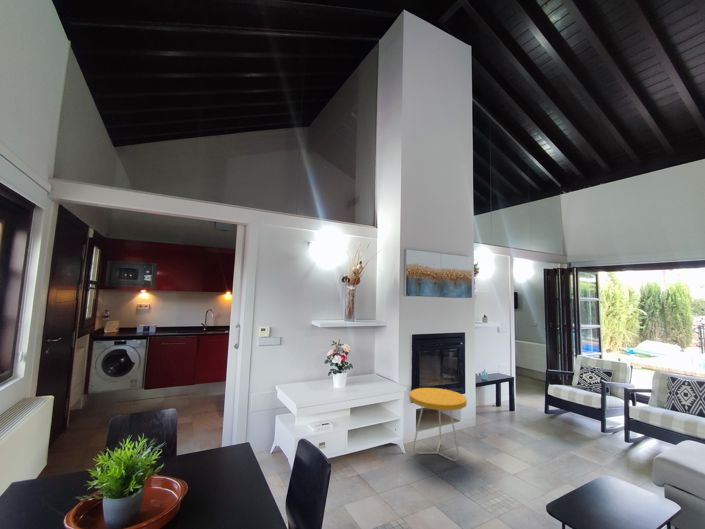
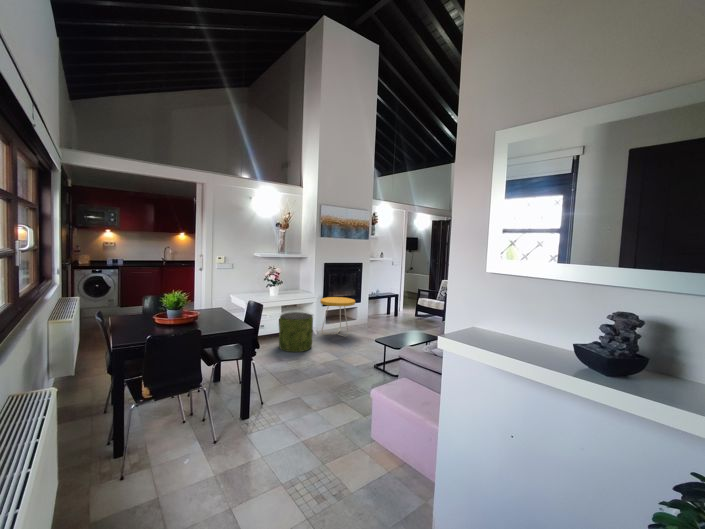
pouf: none [349,420,405,504] -> present [279,312,313,352]

